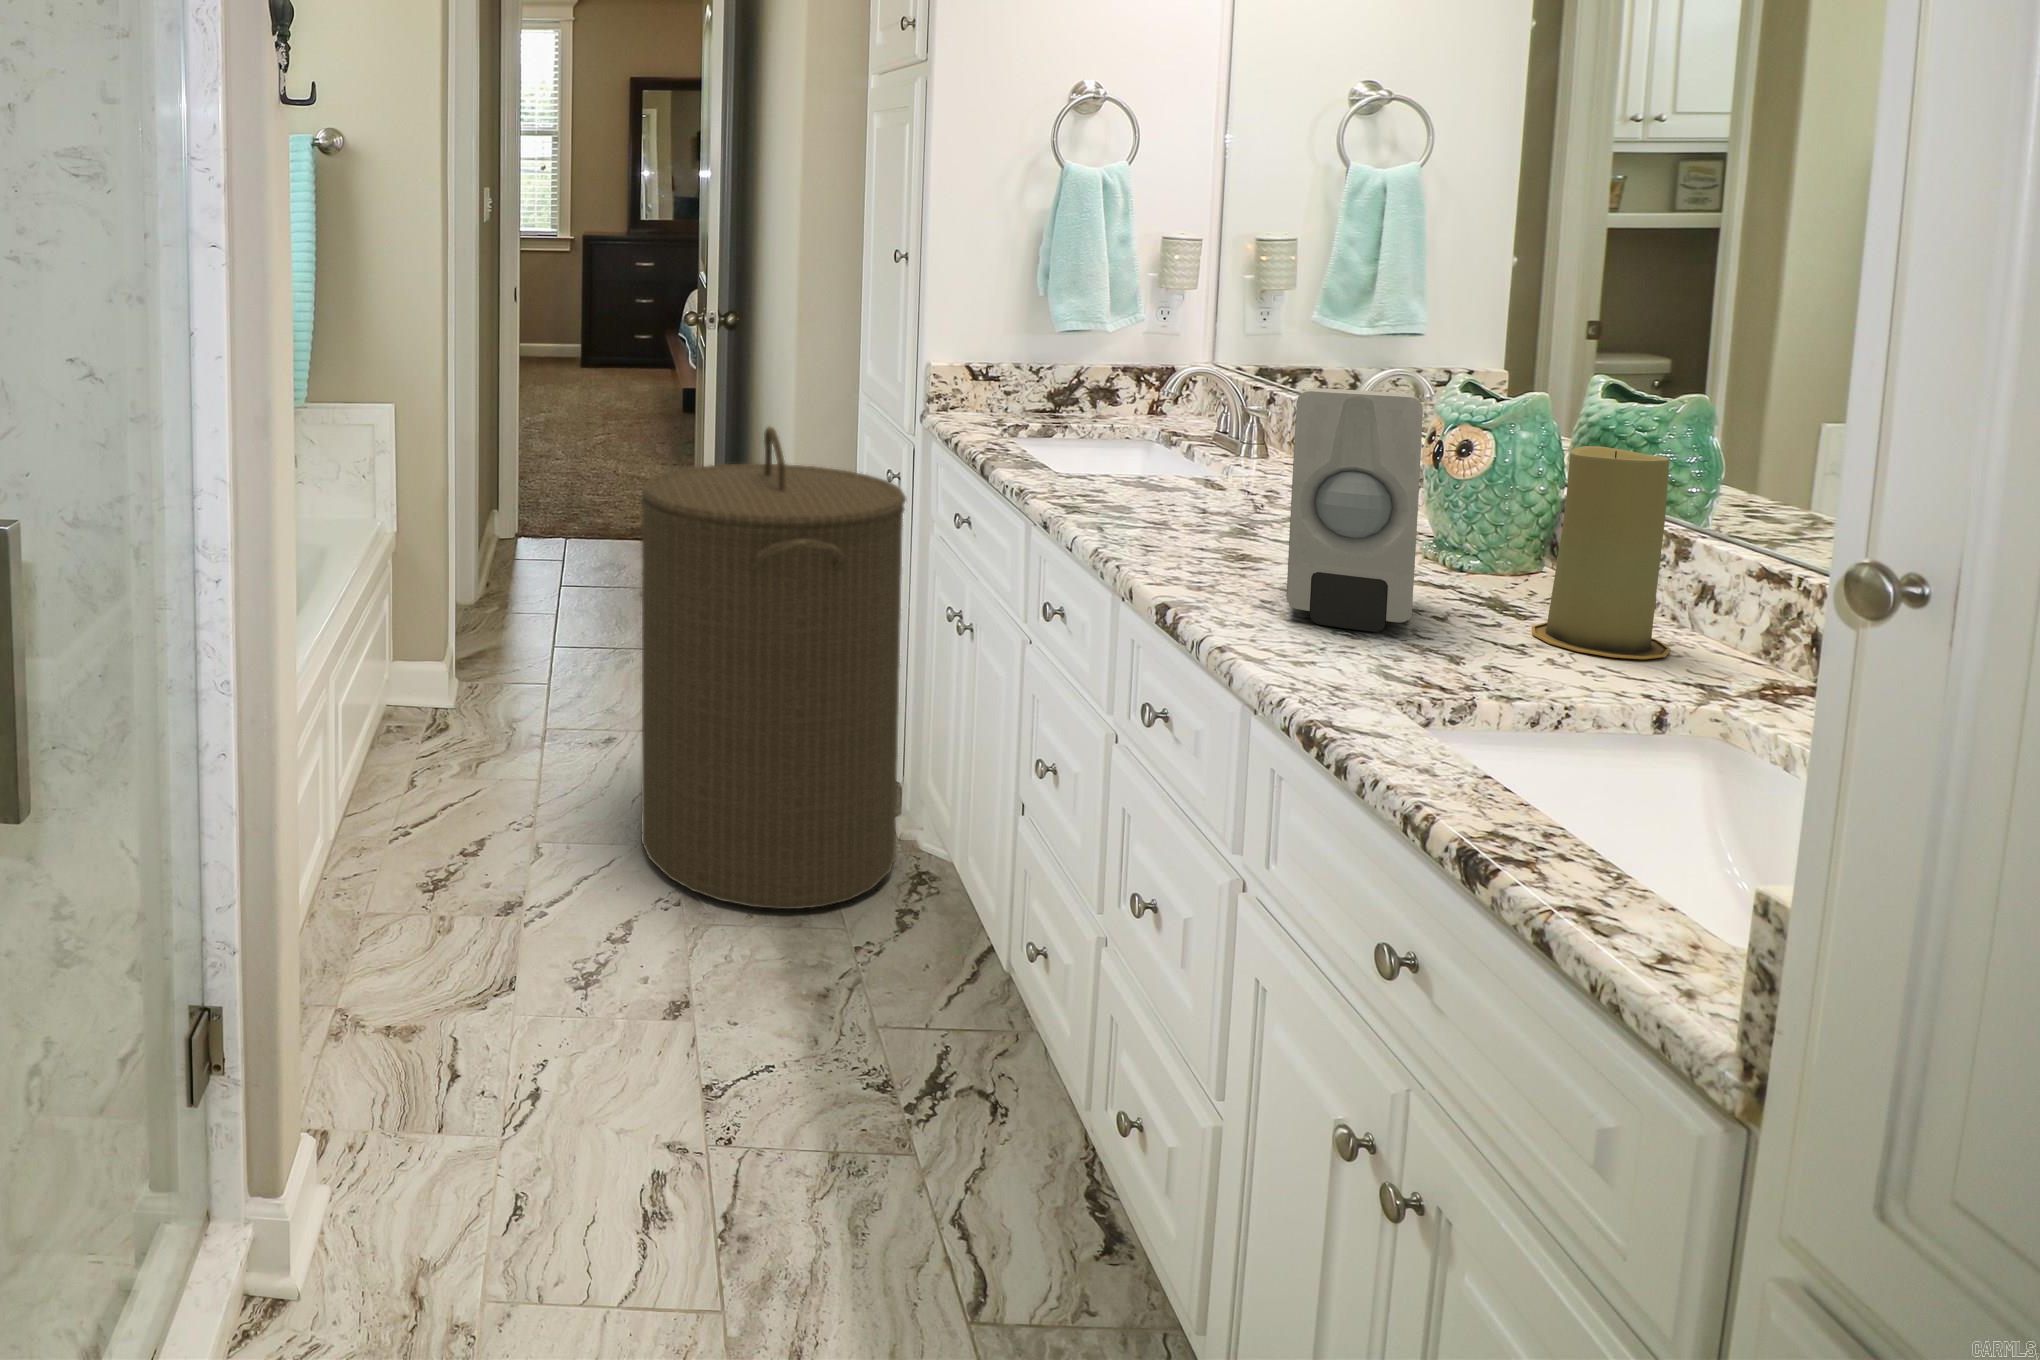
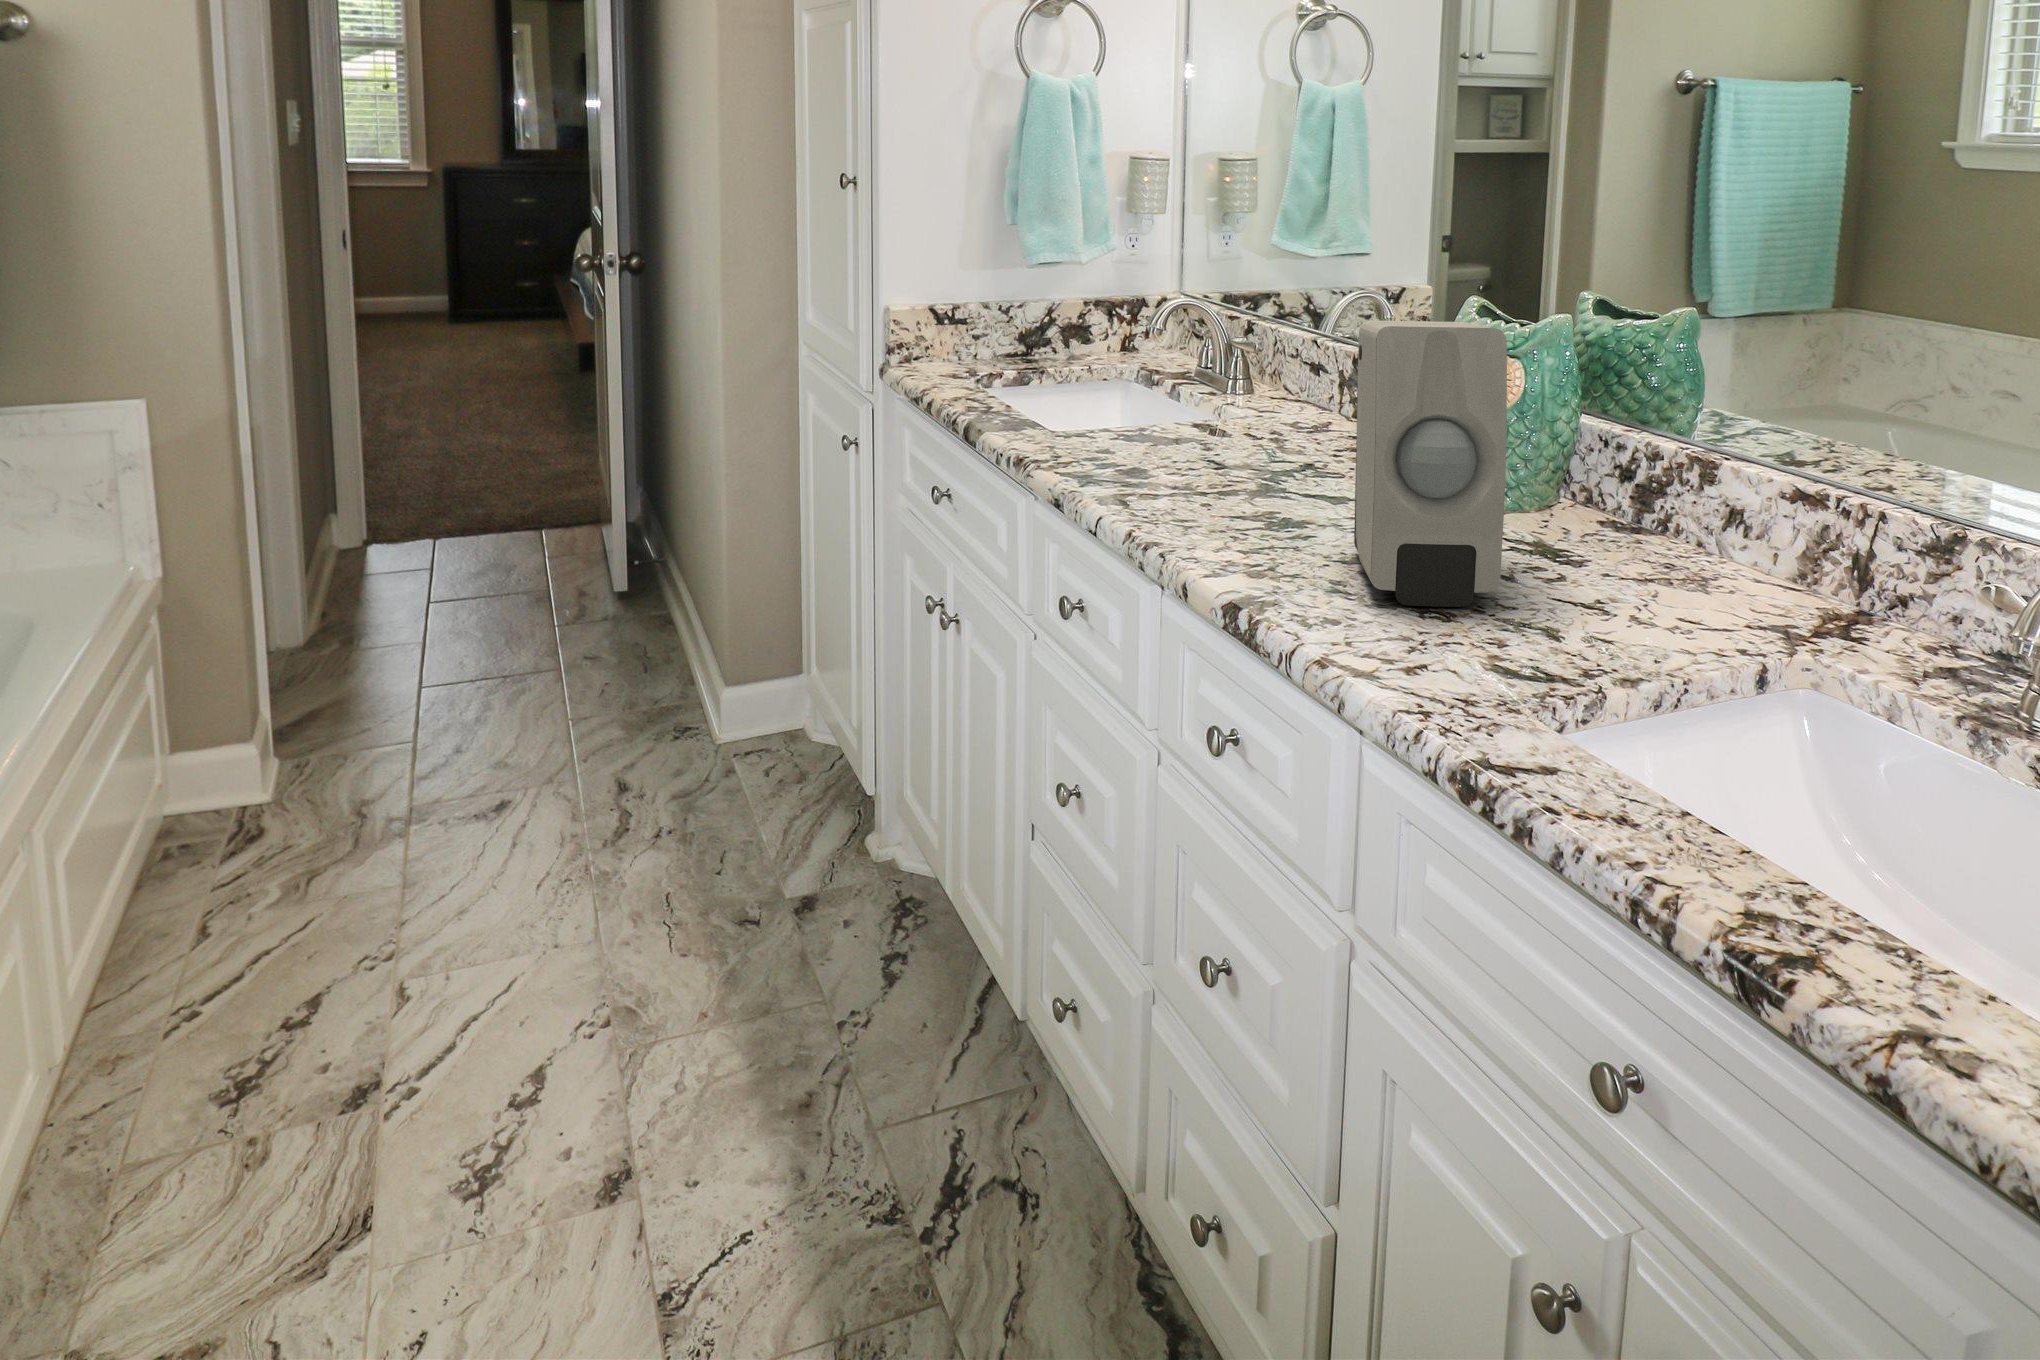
laundry hamper: present [641,427,906,909] -> none [525,394,877,1005]
candle: present [1532,446,1671,659] -> none [1592,371,1720,602]

